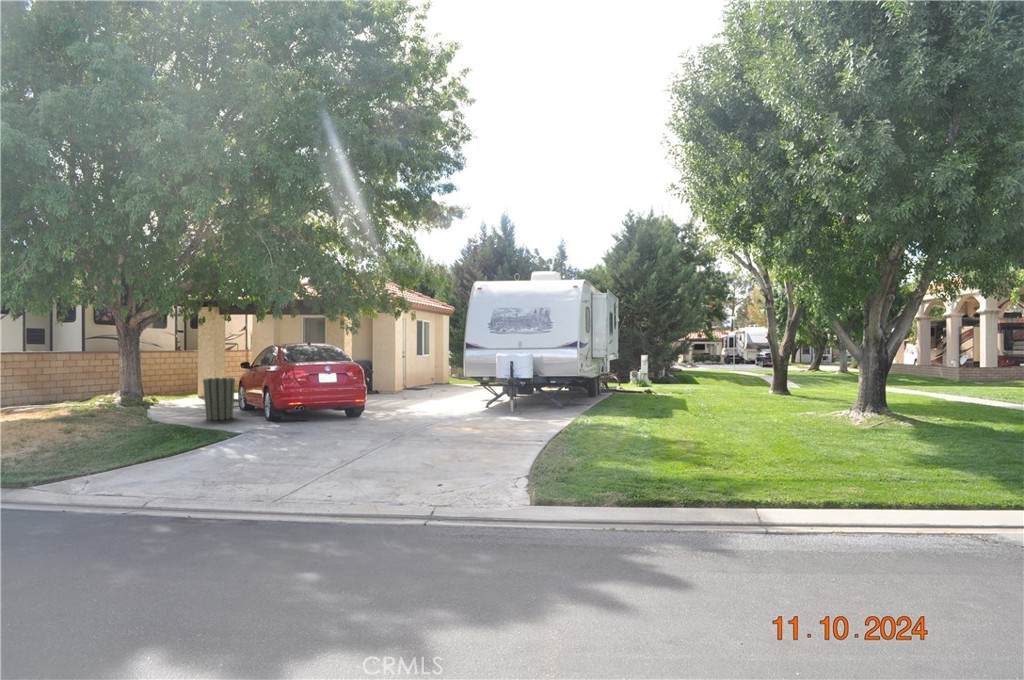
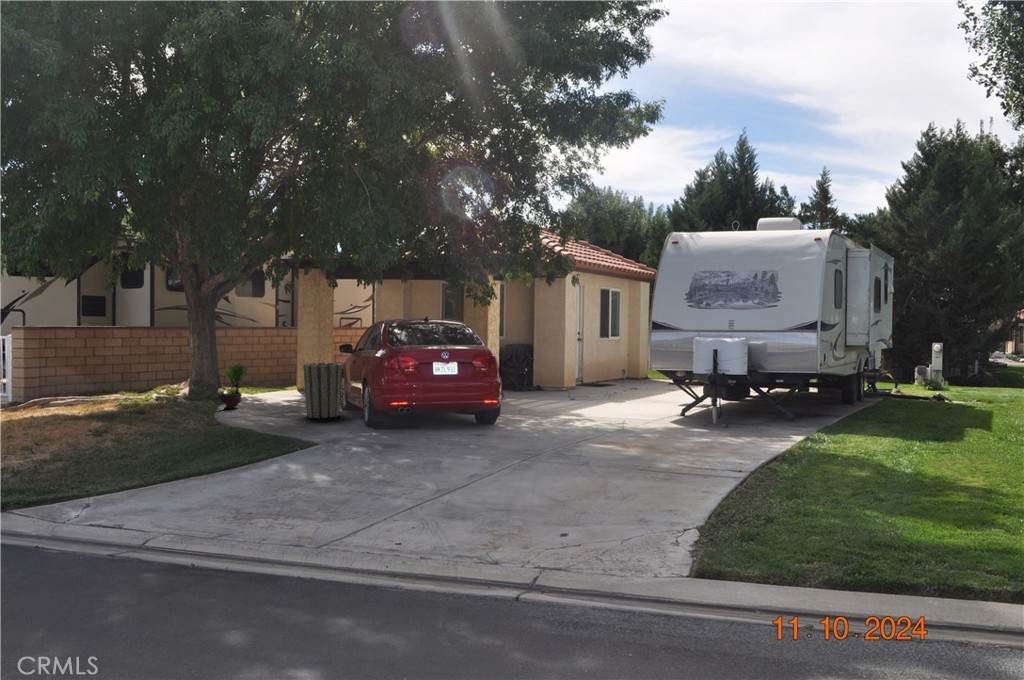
potted tree: none [127,377,152,416] -> present [219,365,247,409]

